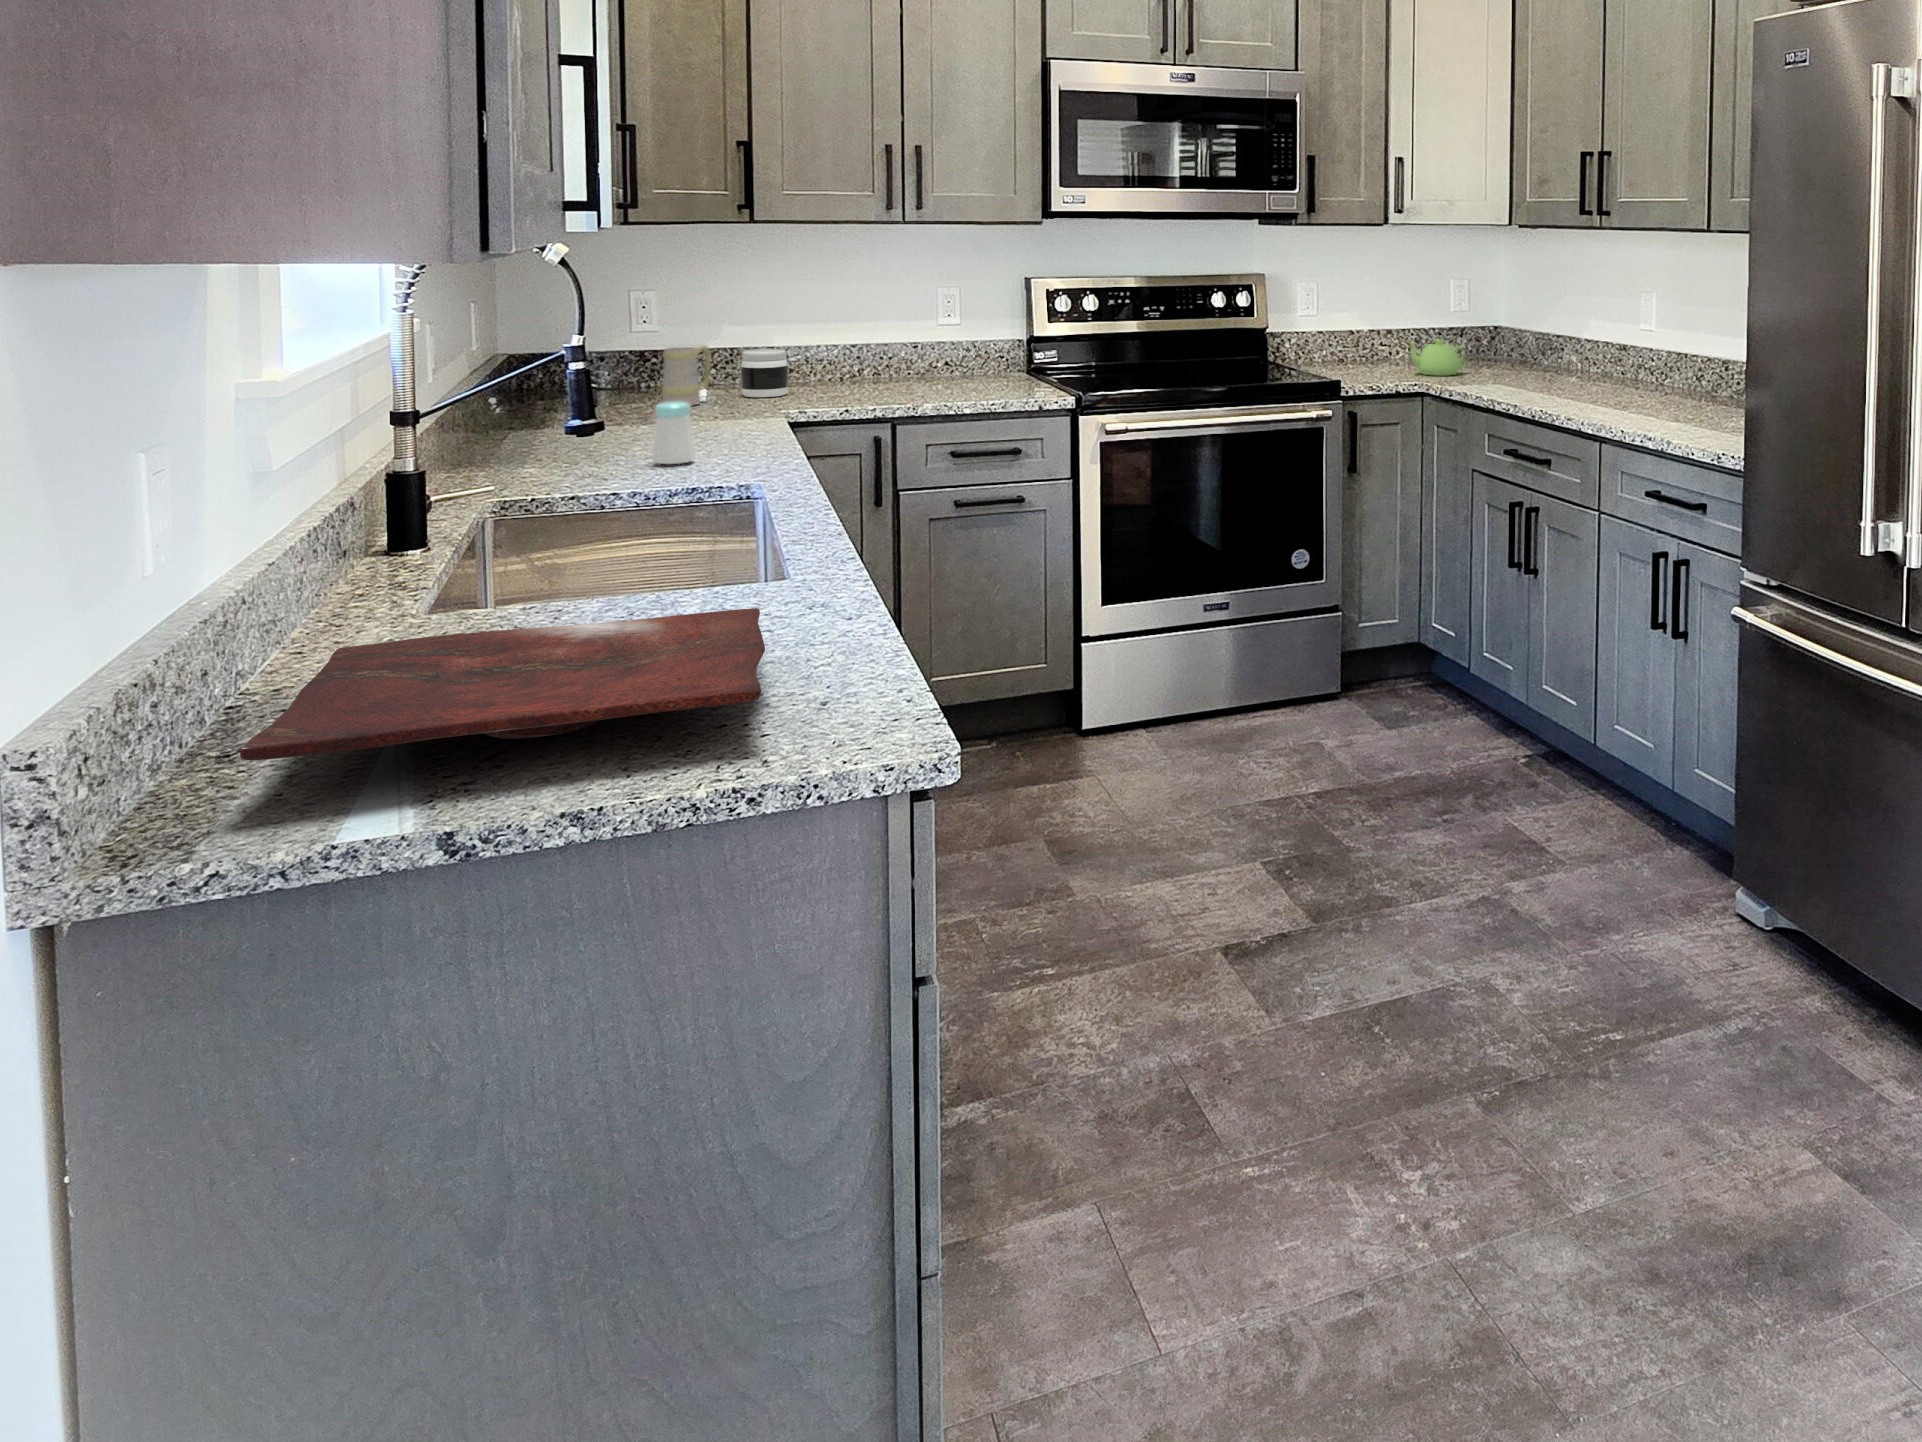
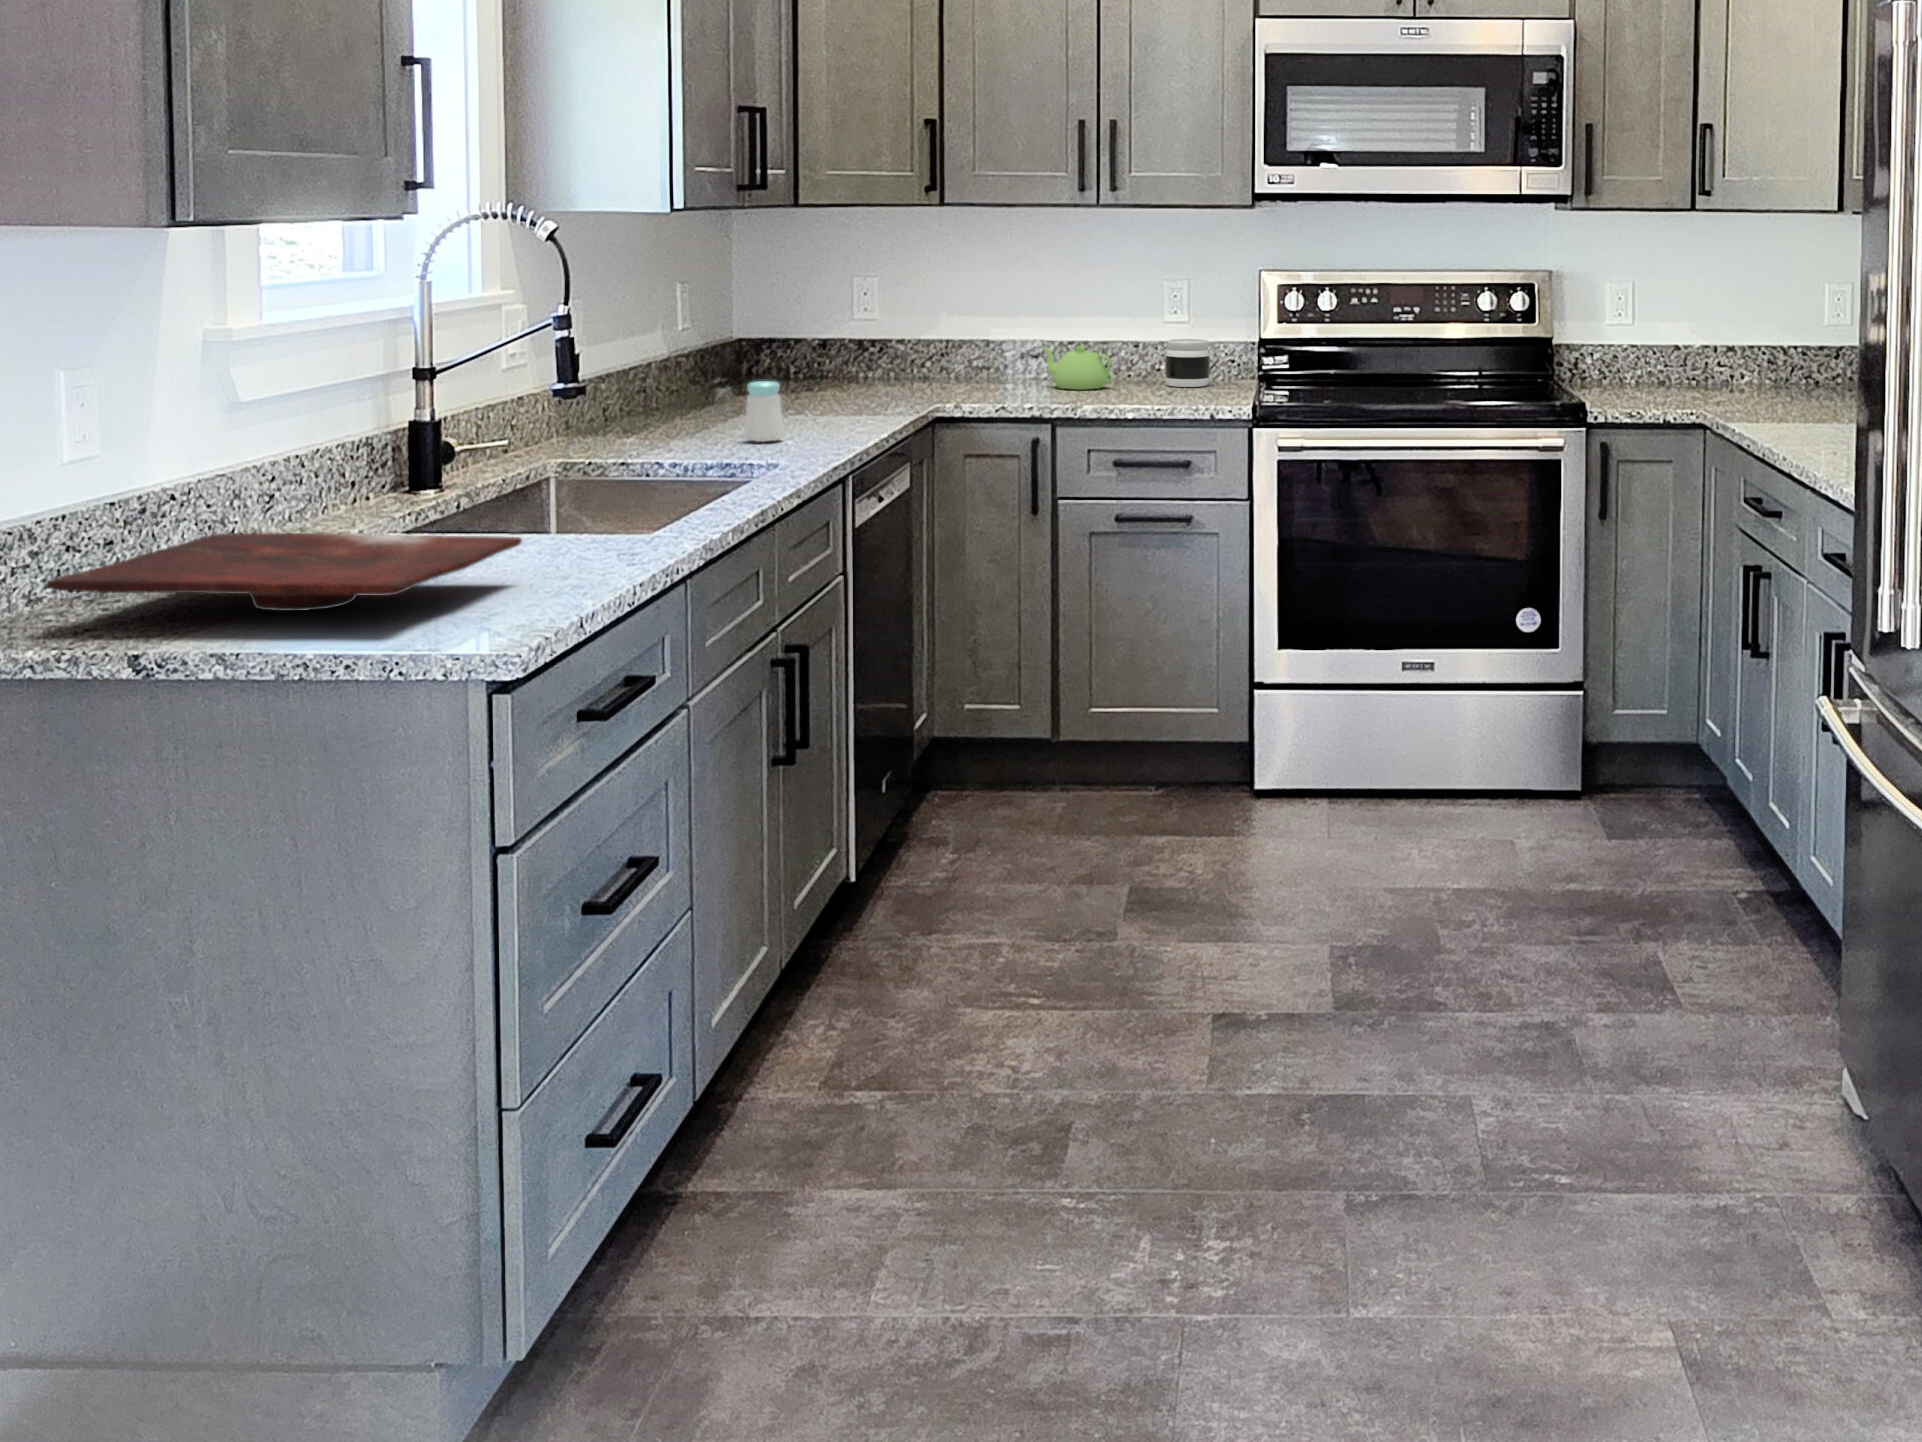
teapot: present [1410,339,1466,376] -> present [1044,346,1114,390]
mug: present [662,345,711,406] -> none [852,333,901,395]
jar: present [741,349,788,397] -> present [1165,339,1210,387]

